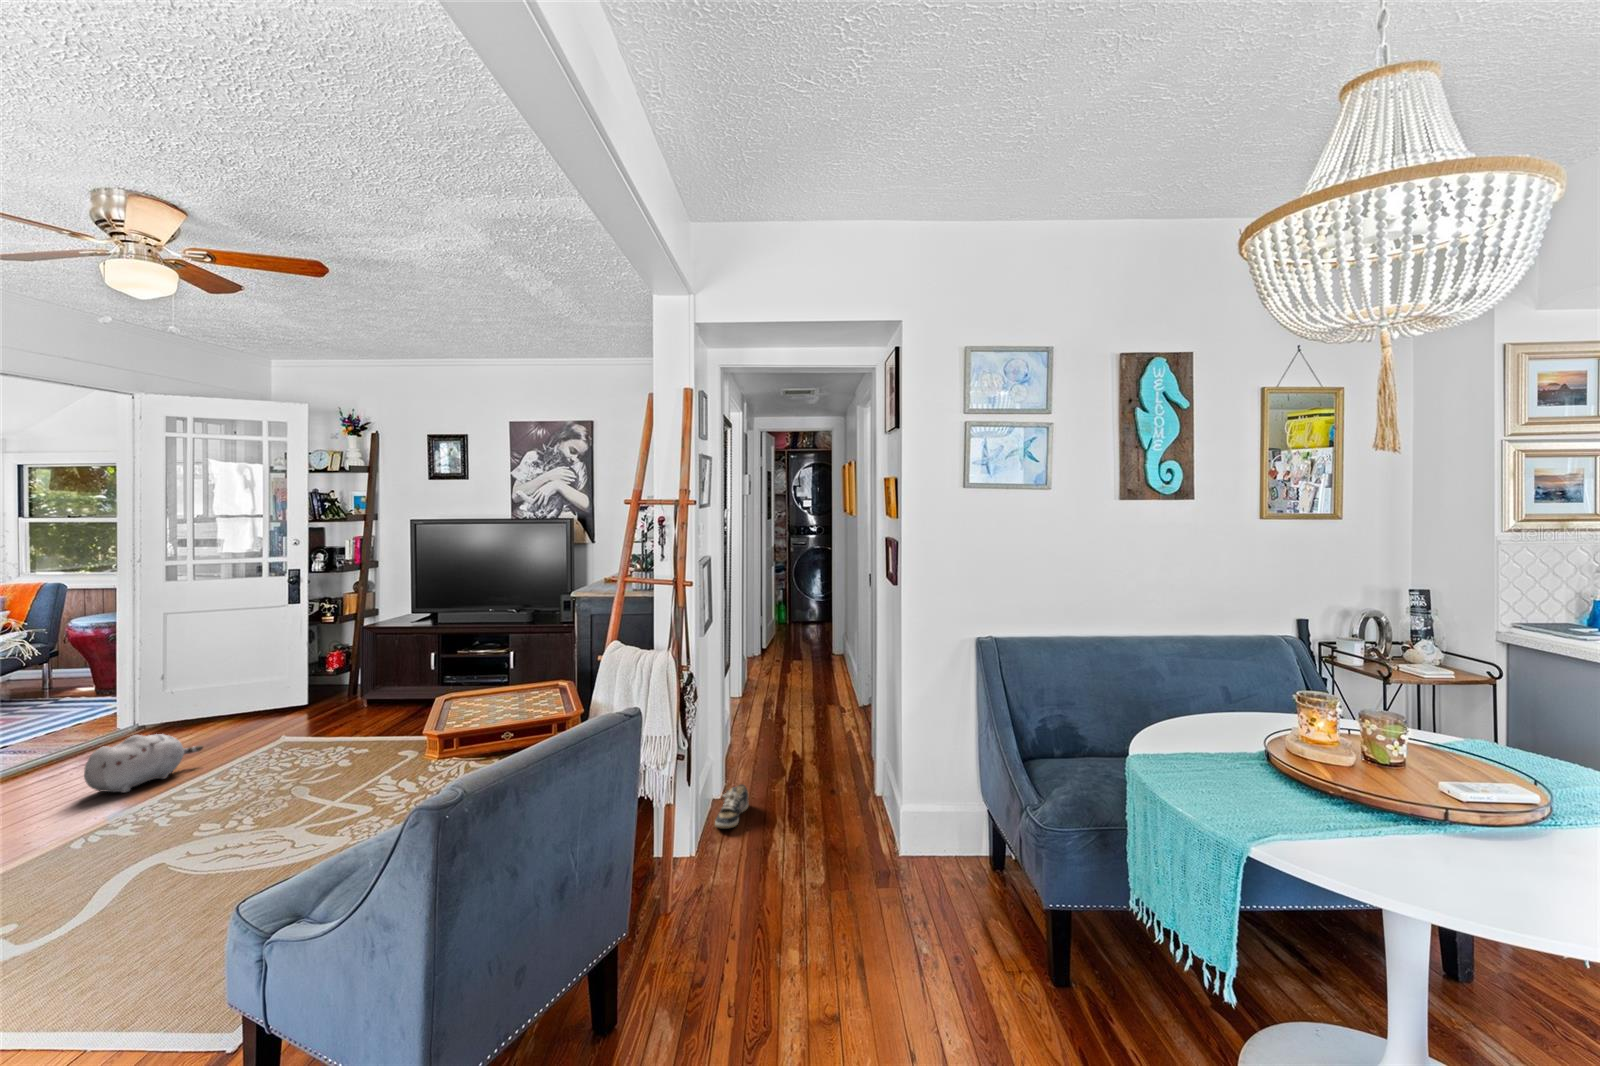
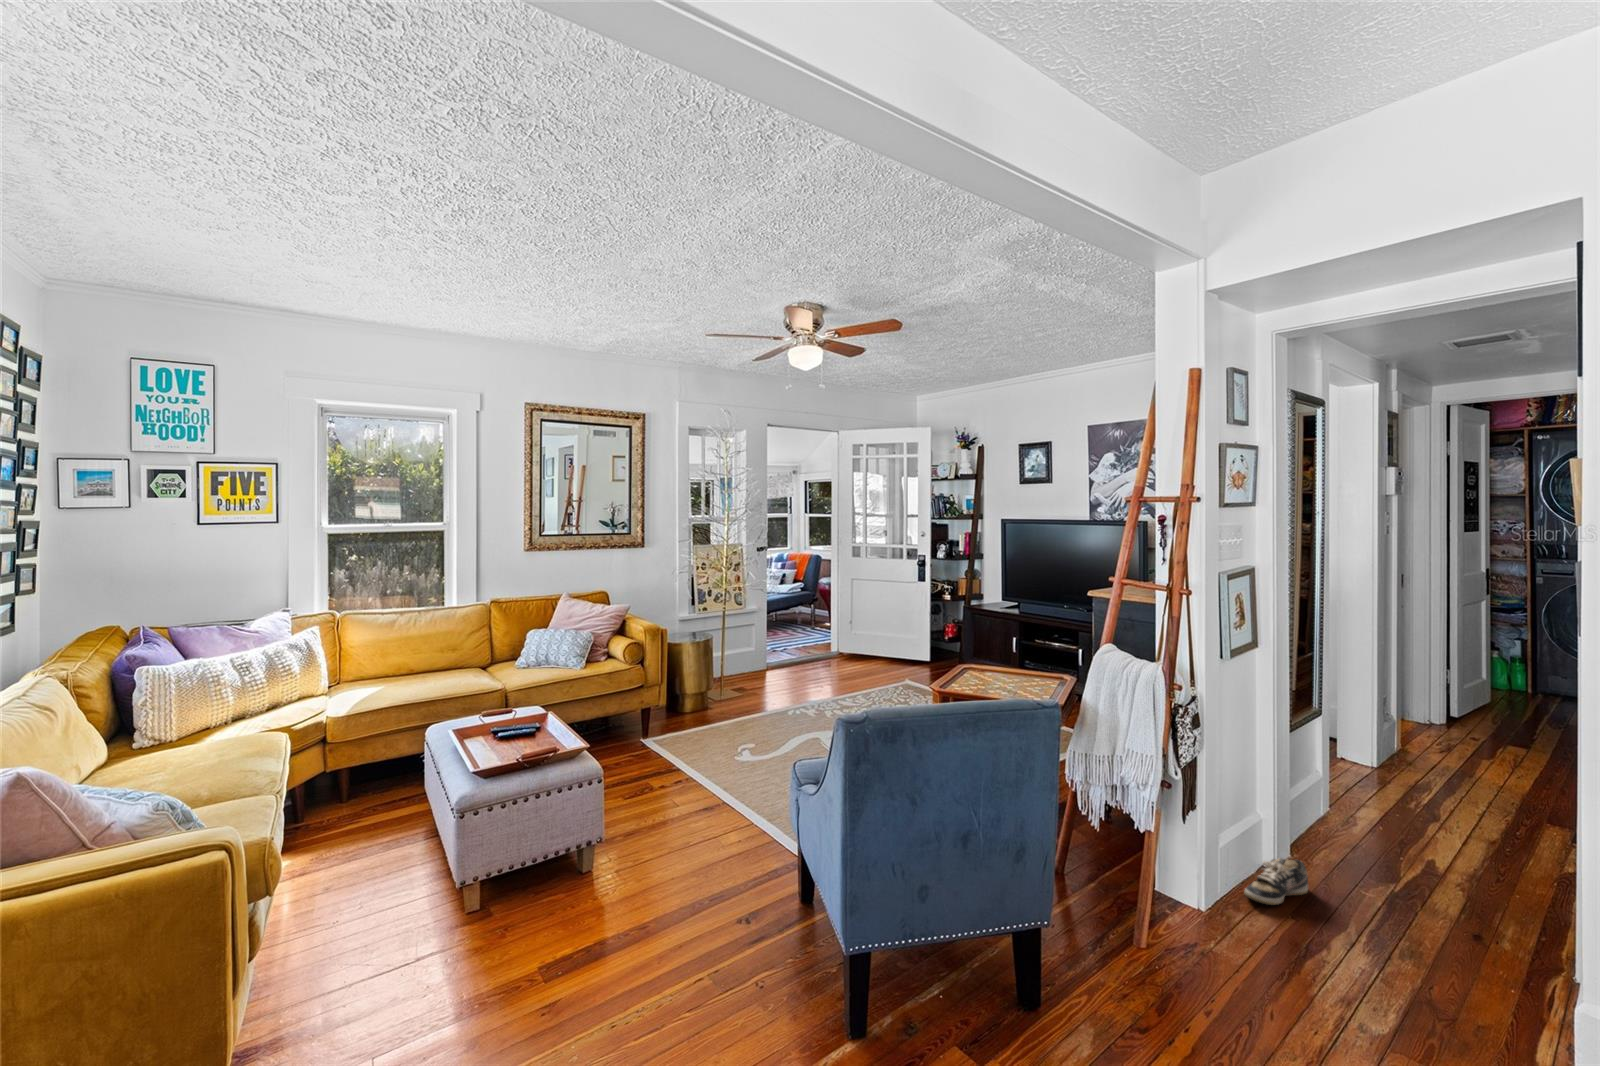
plush toy: present [84,734,203,793] -> none [796,664,854,700]

